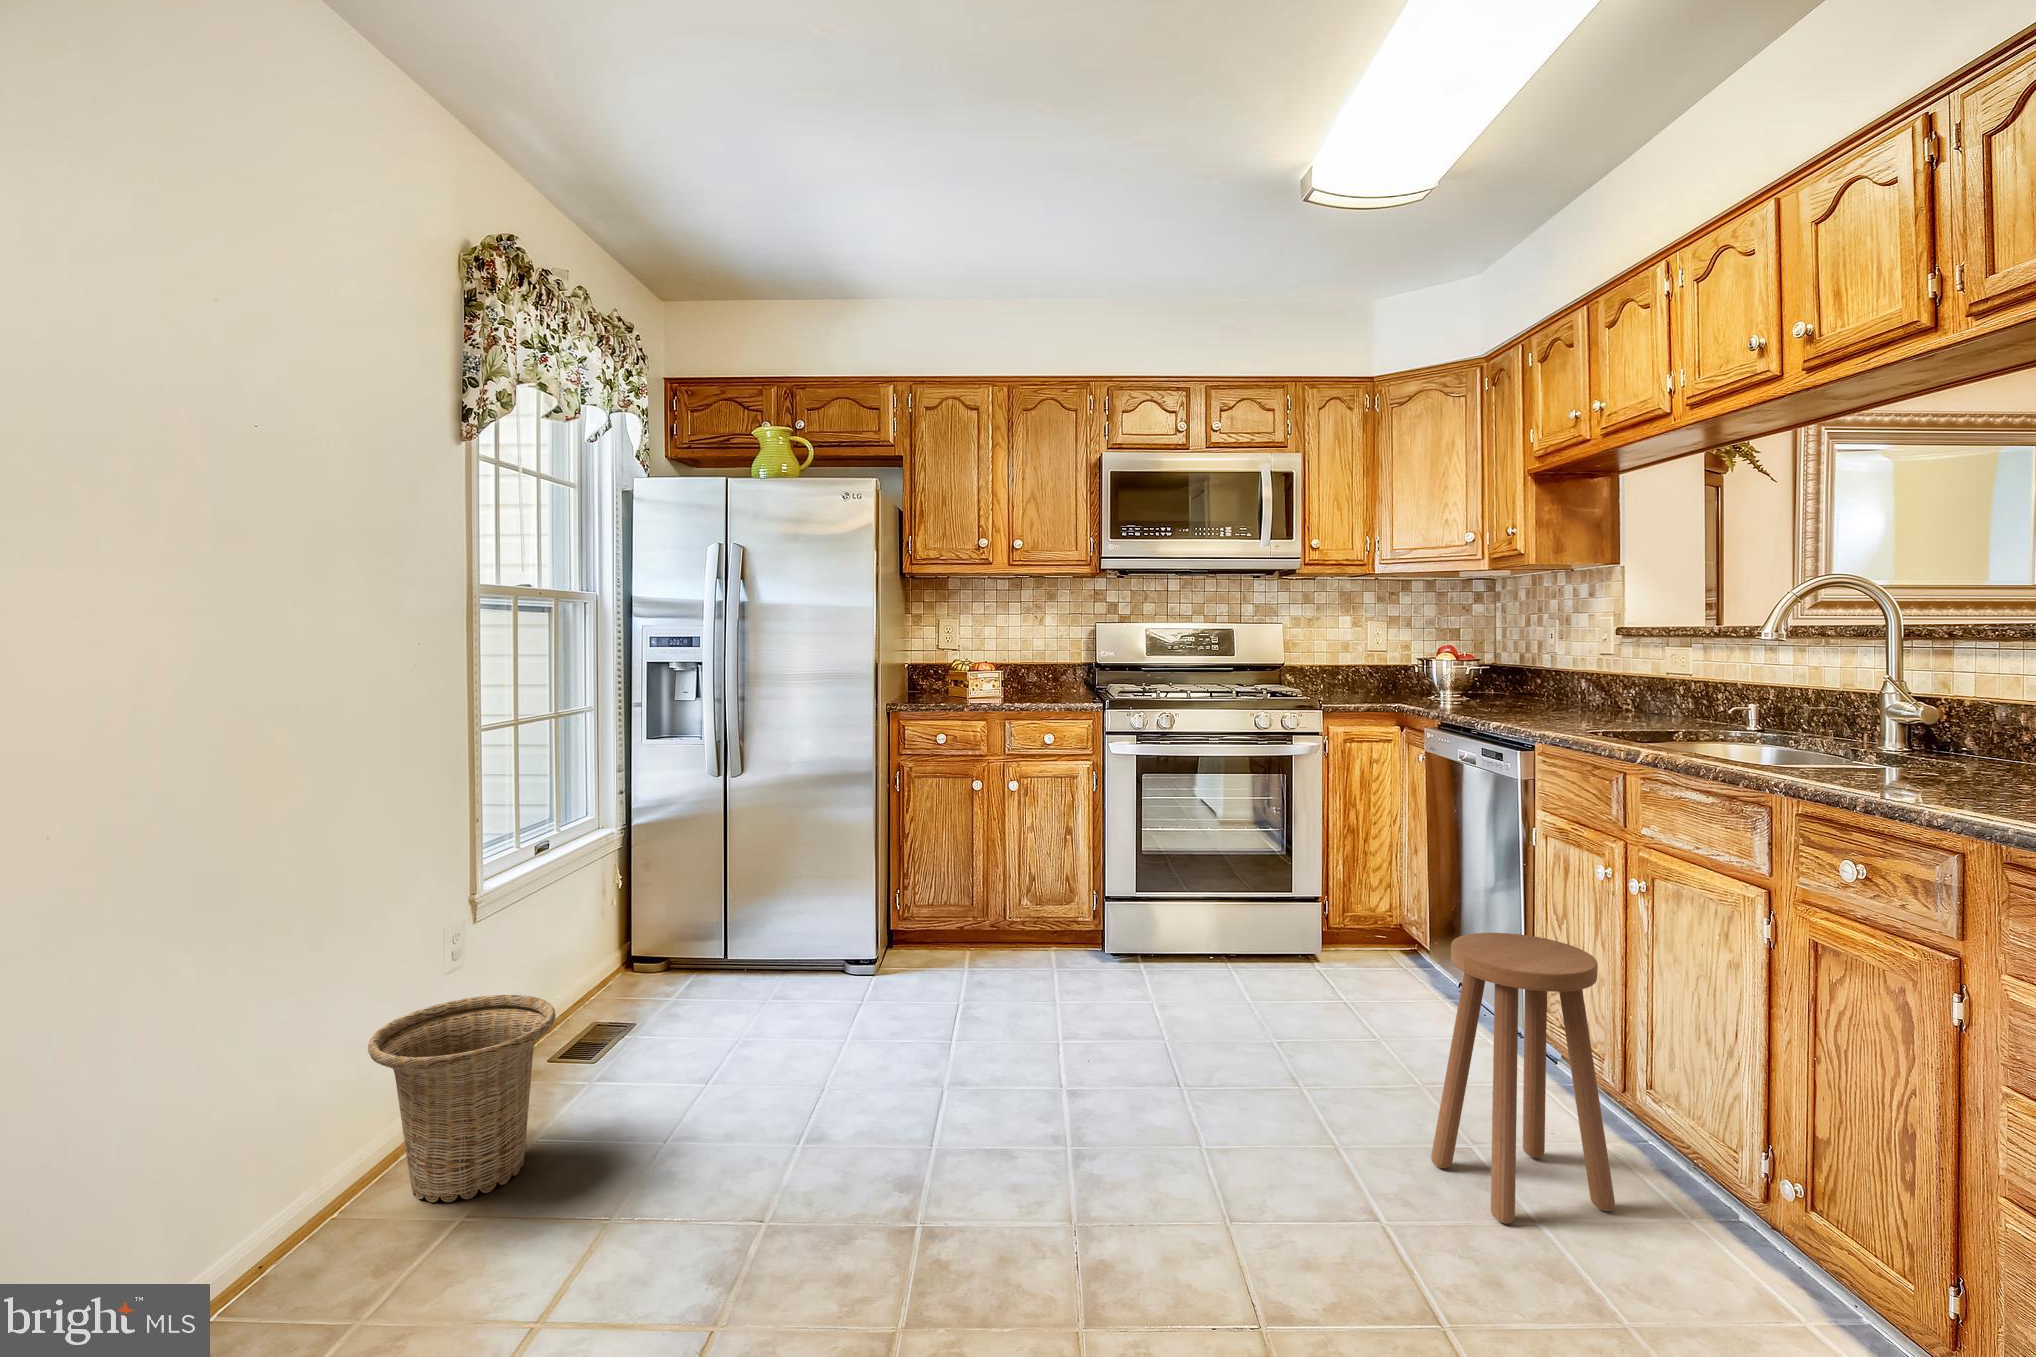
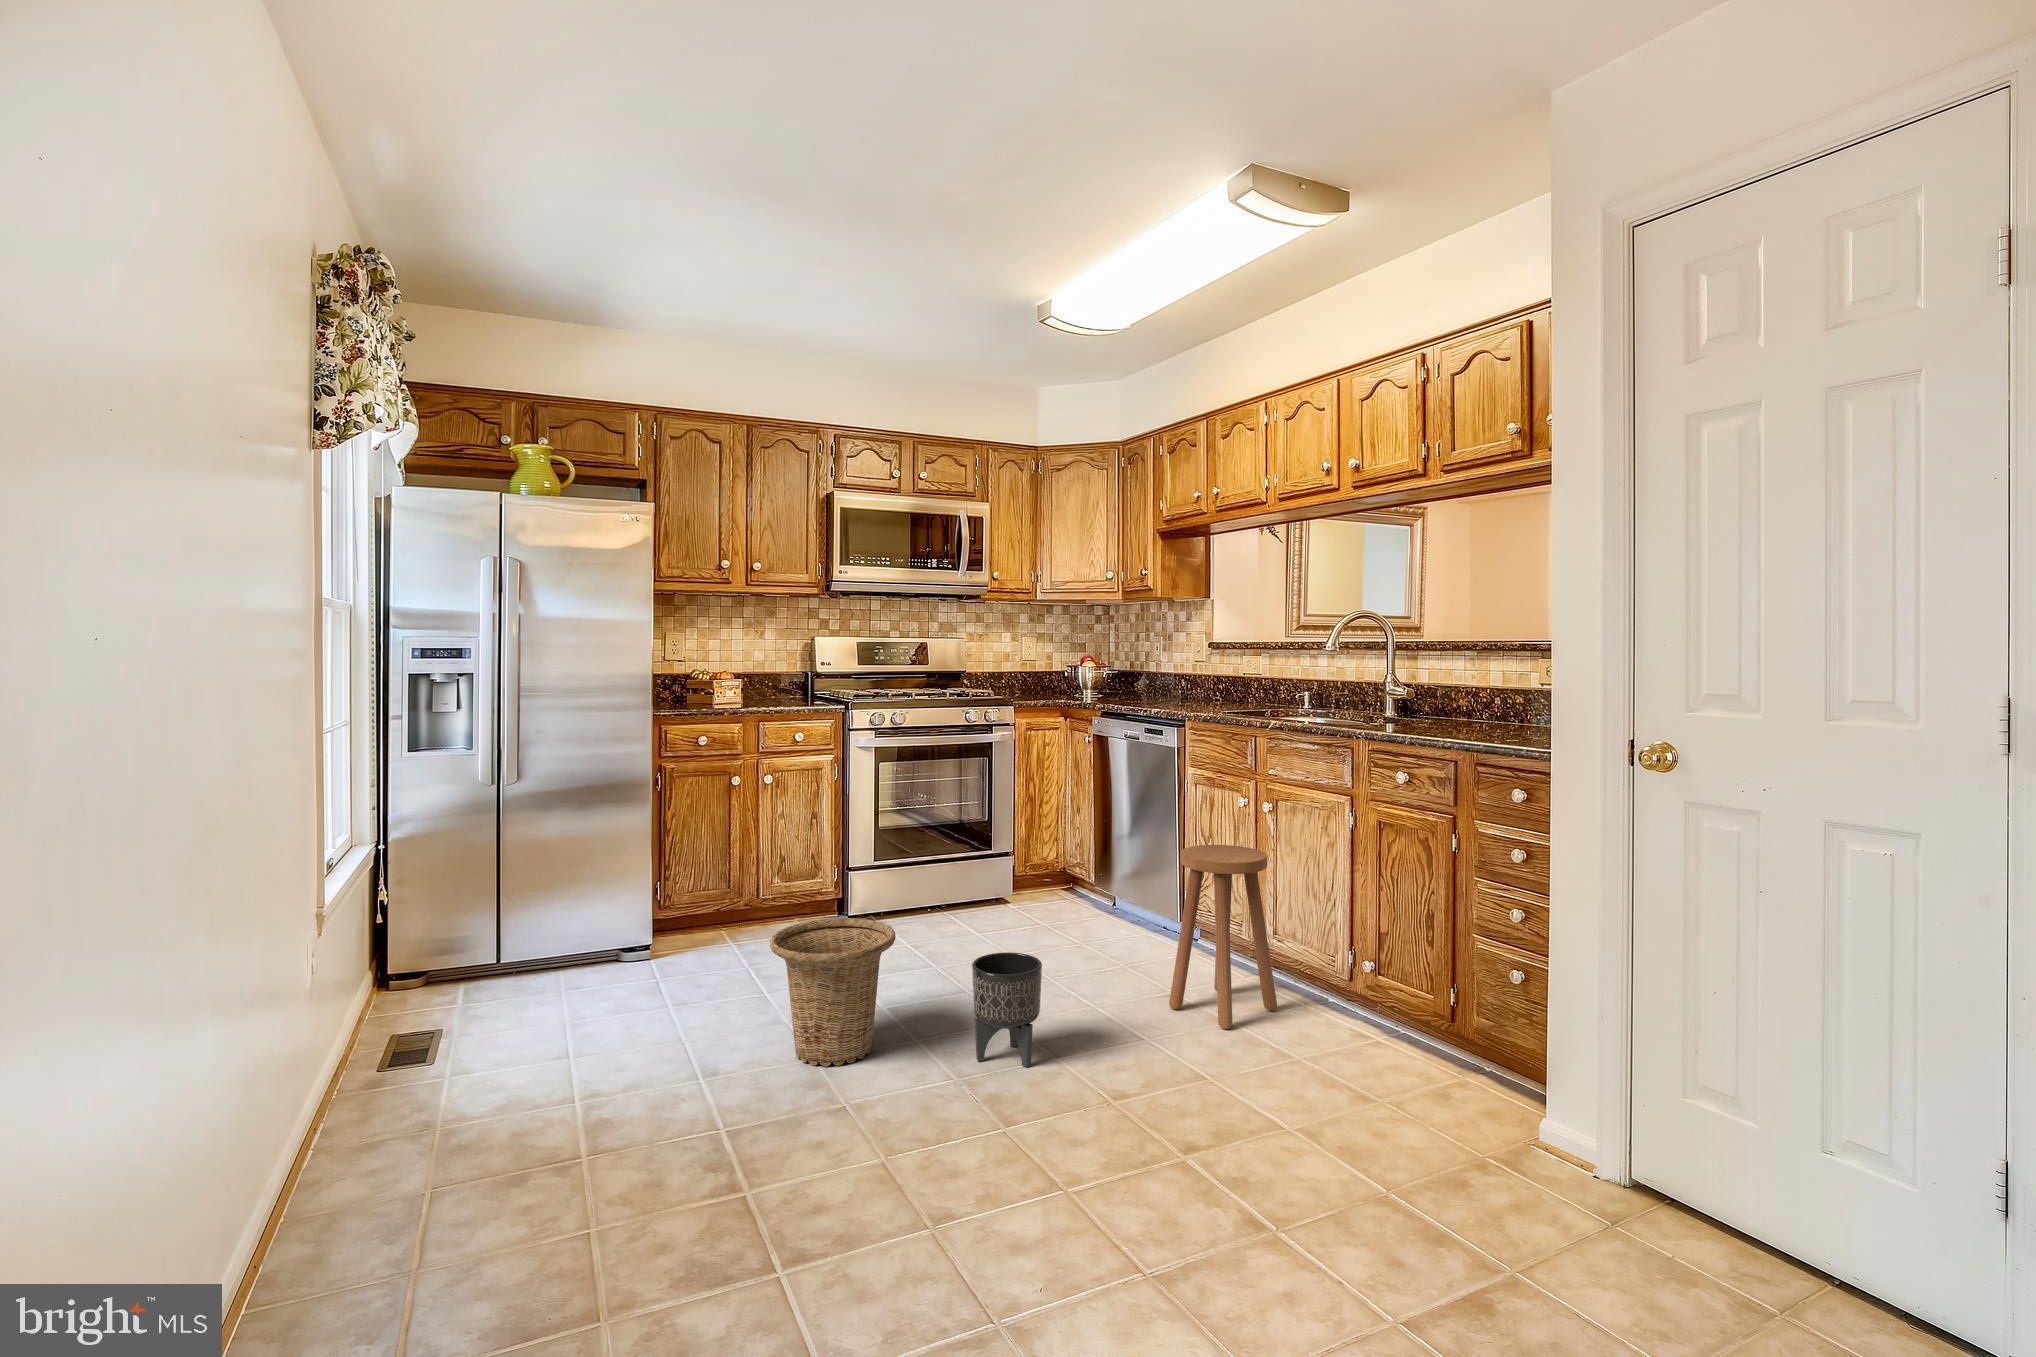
basket: present [368,995,555,1202] -> present [770,918,896,1067]
planter: none [1107,1040,1200,1203] -> present [972,952,1042,1067]

